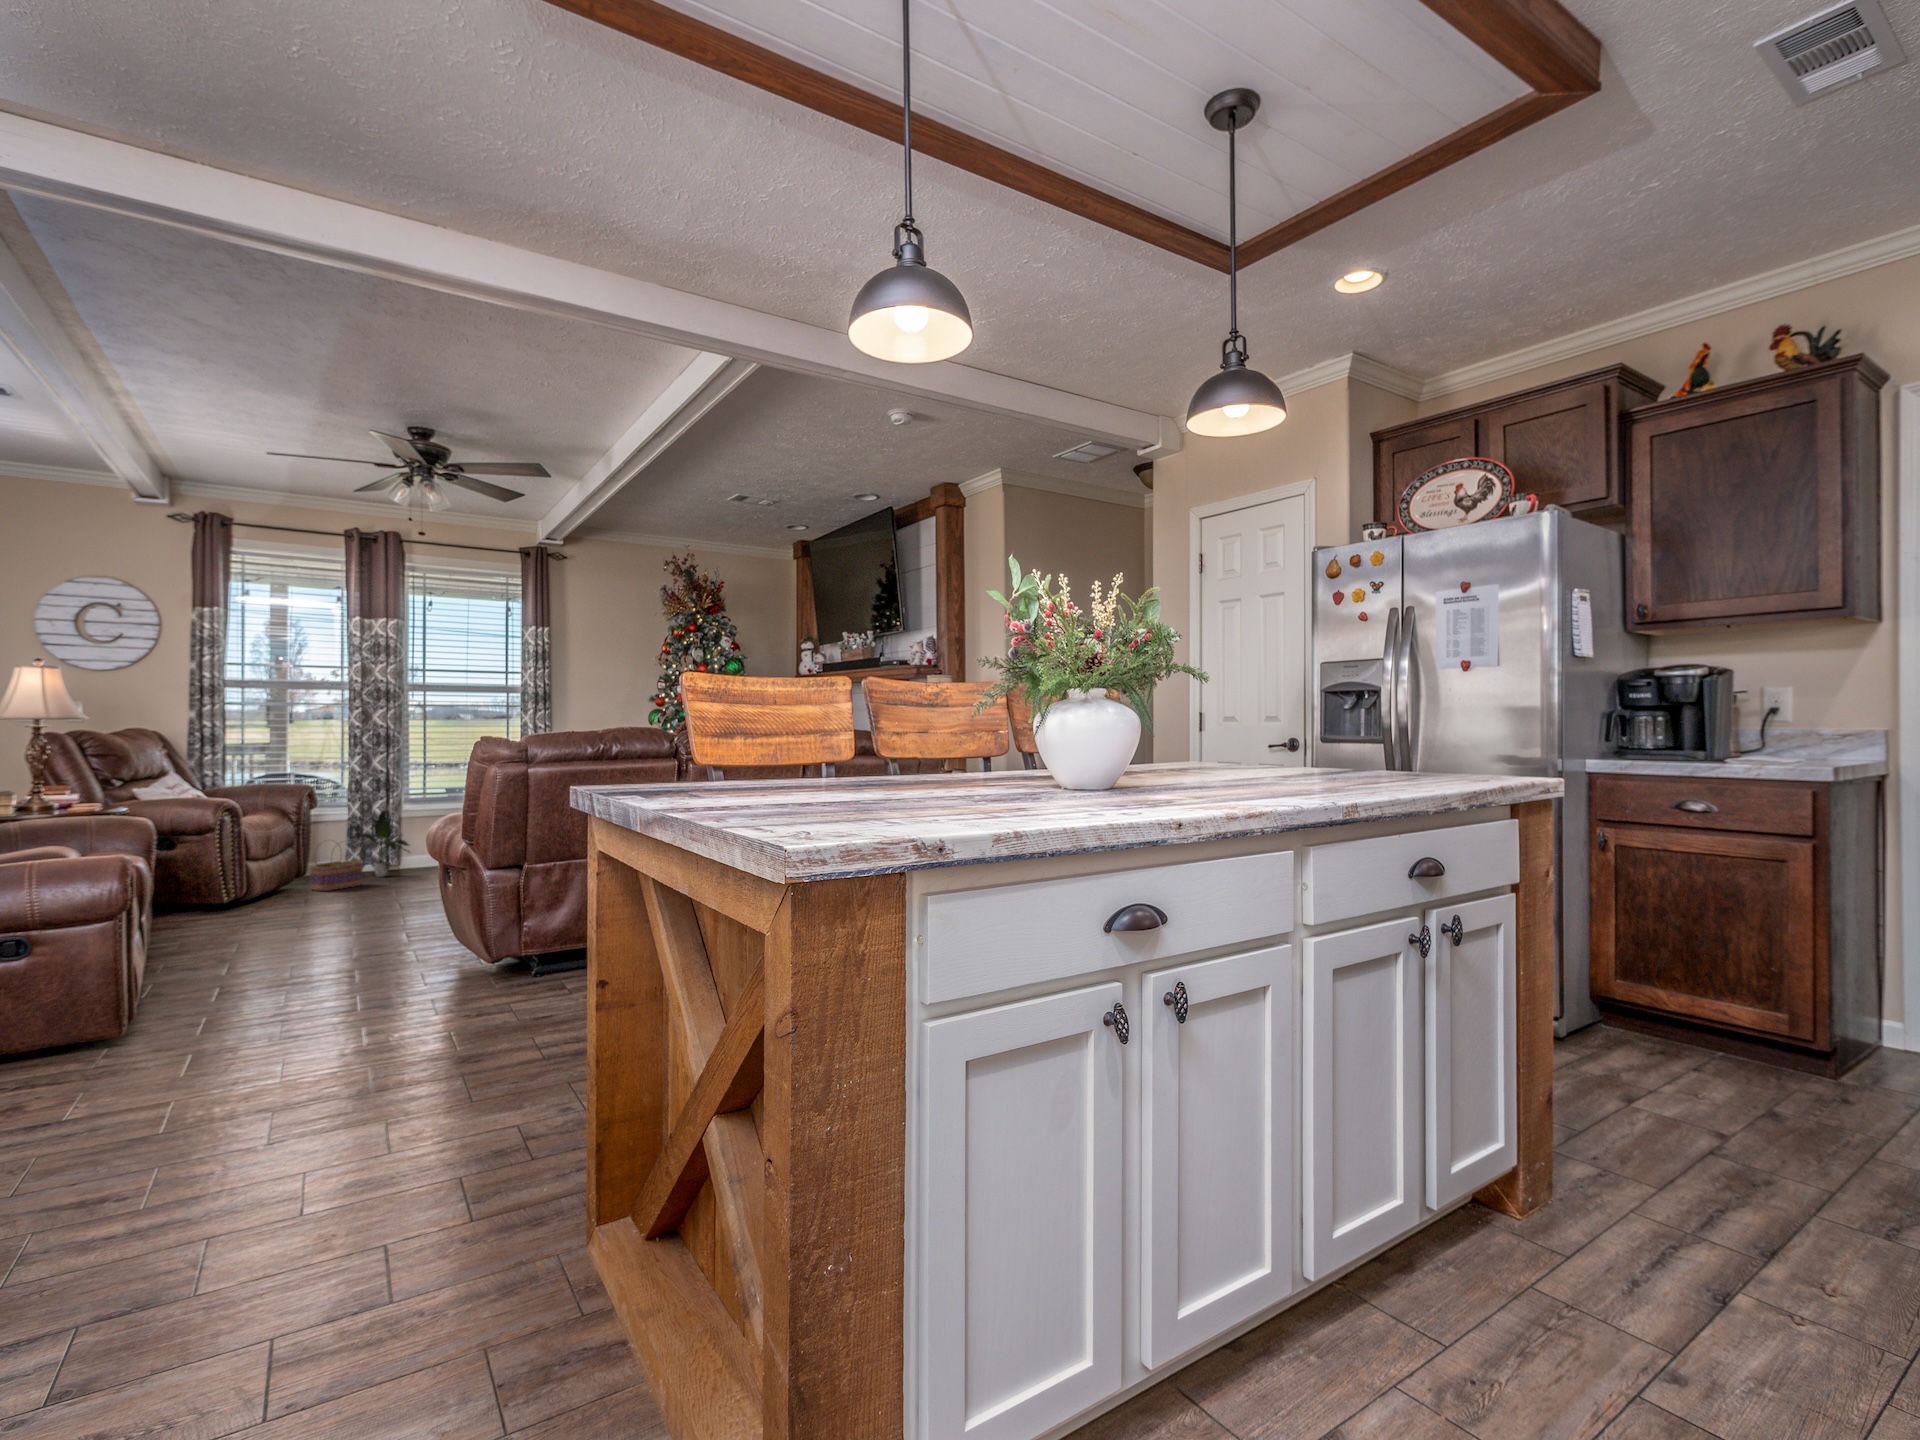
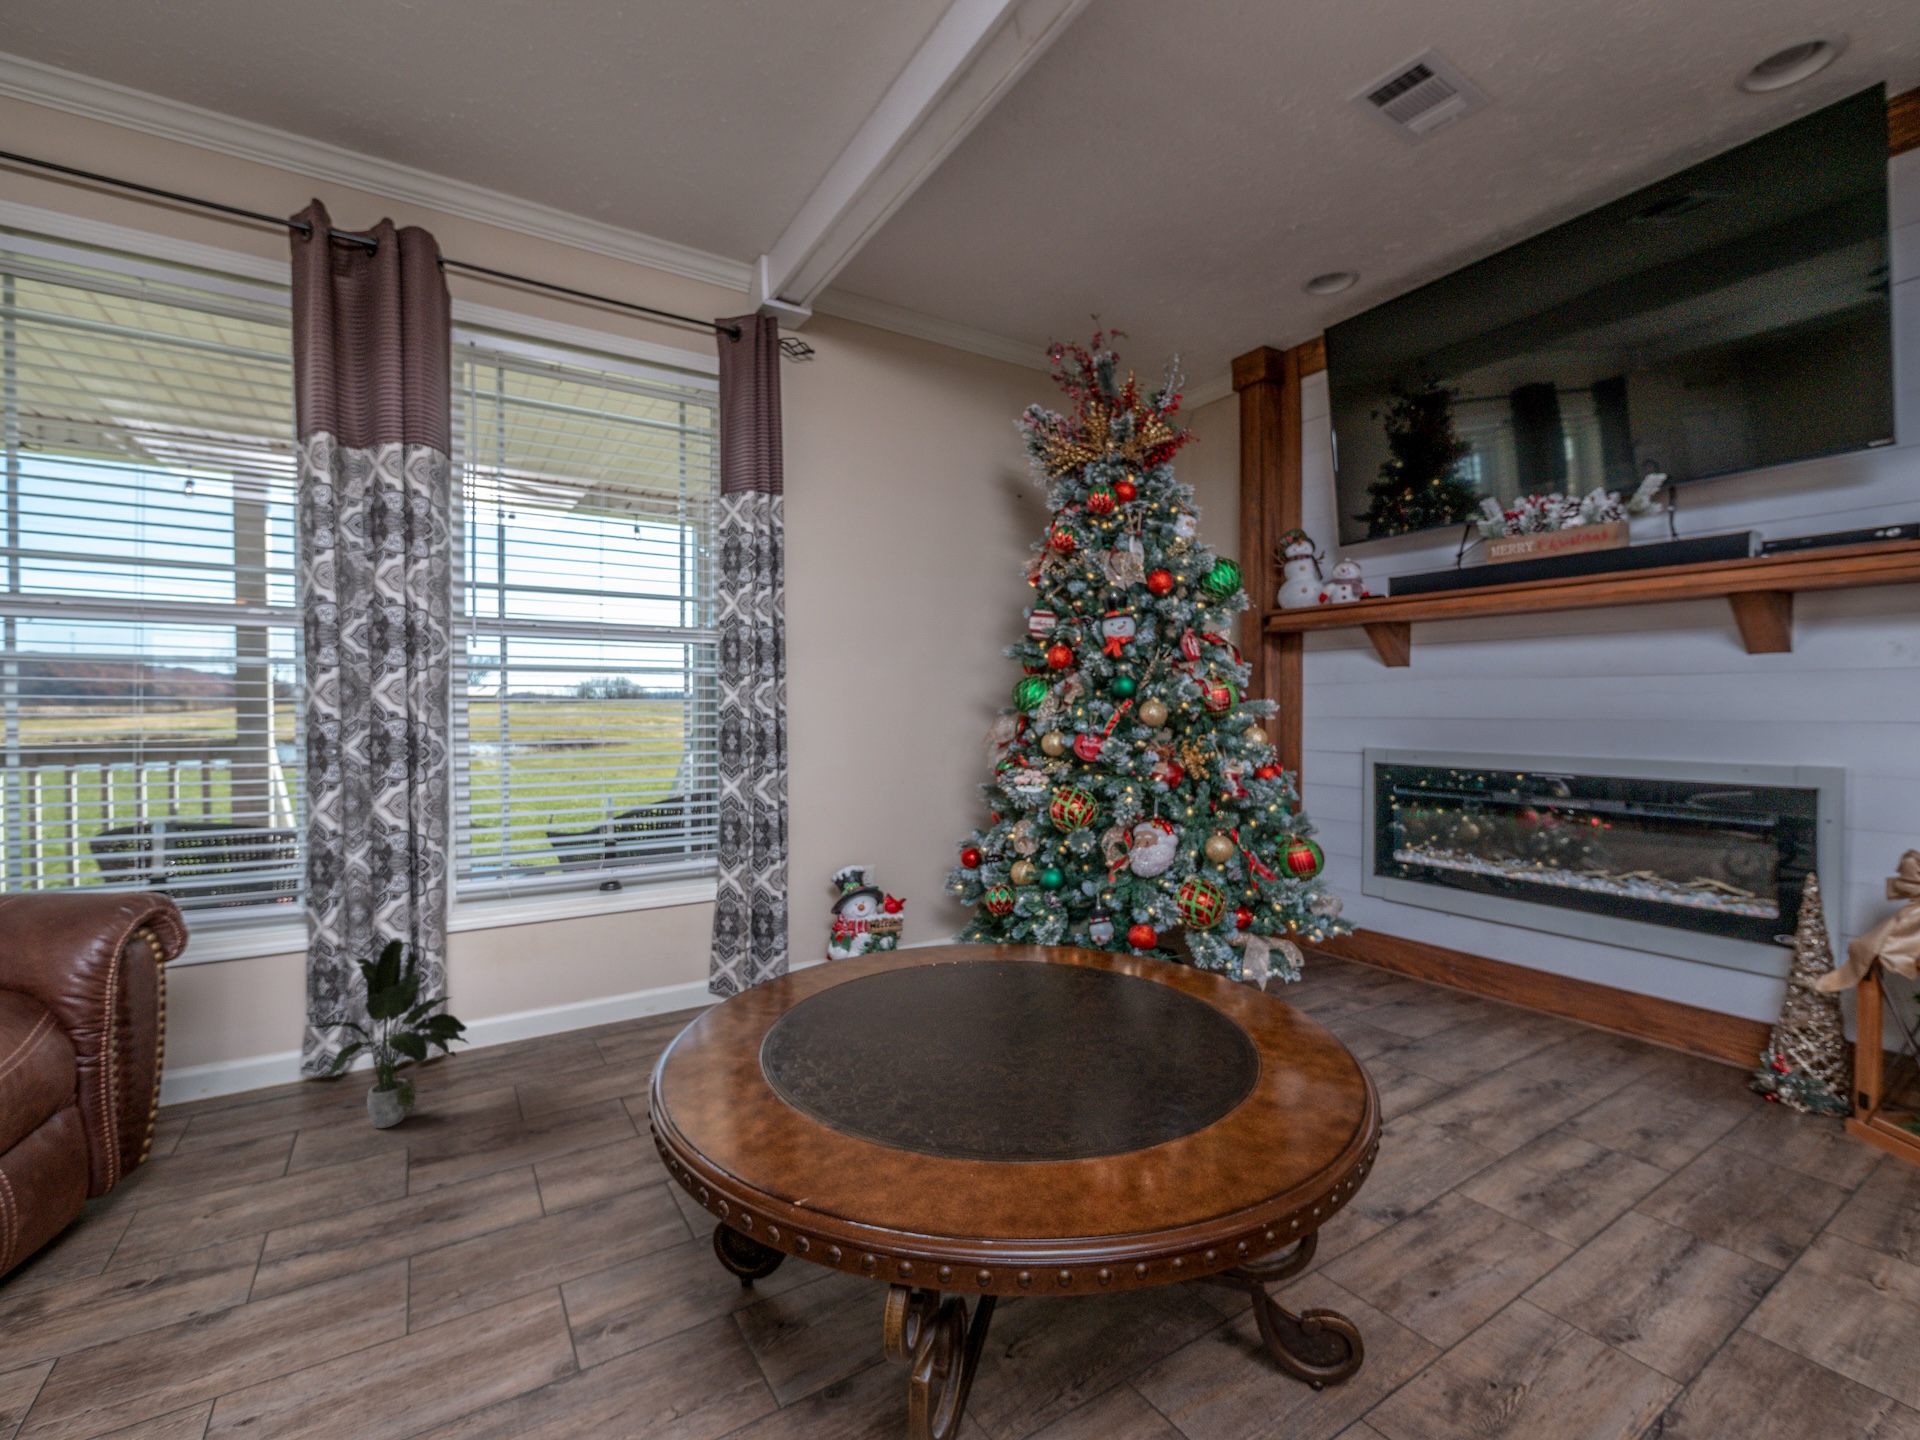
basket: present [310,842,362,891] -> none [96,1086,309,1307]

